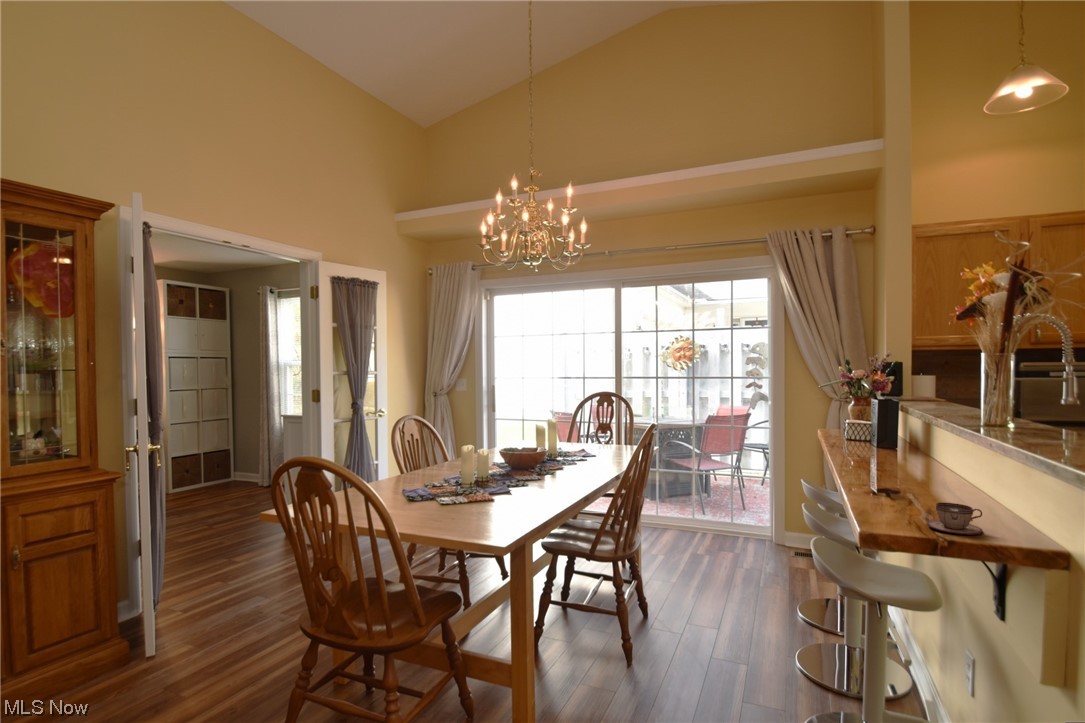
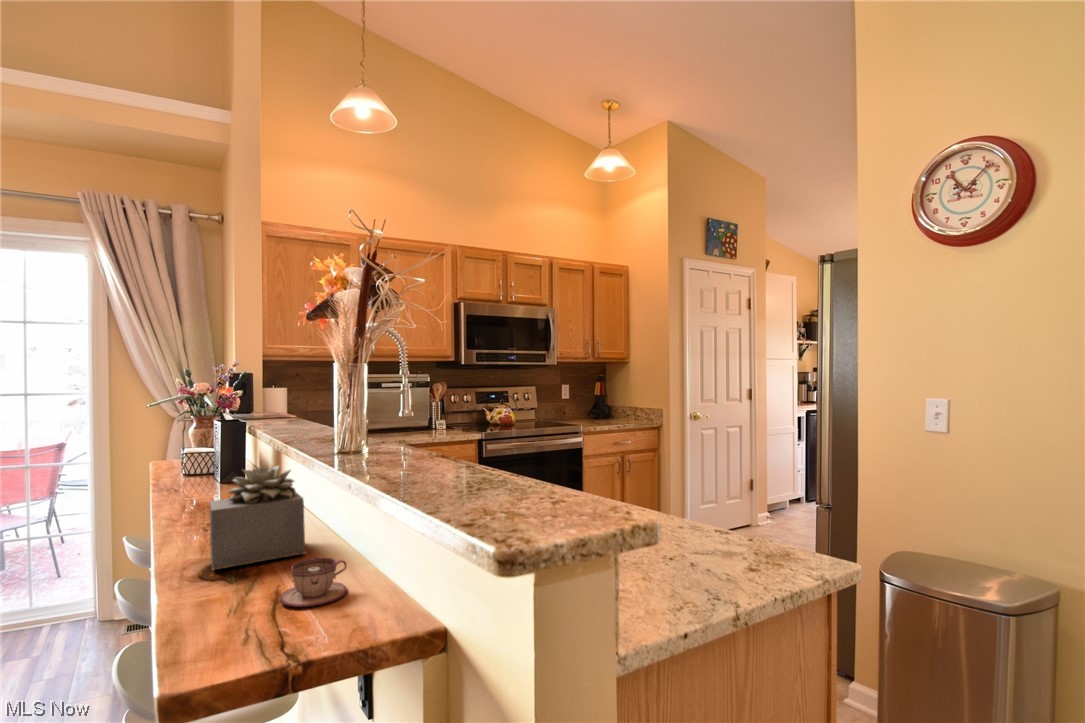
succulent plant: none [874,433,950,504] -> present [210,465,306,569]

